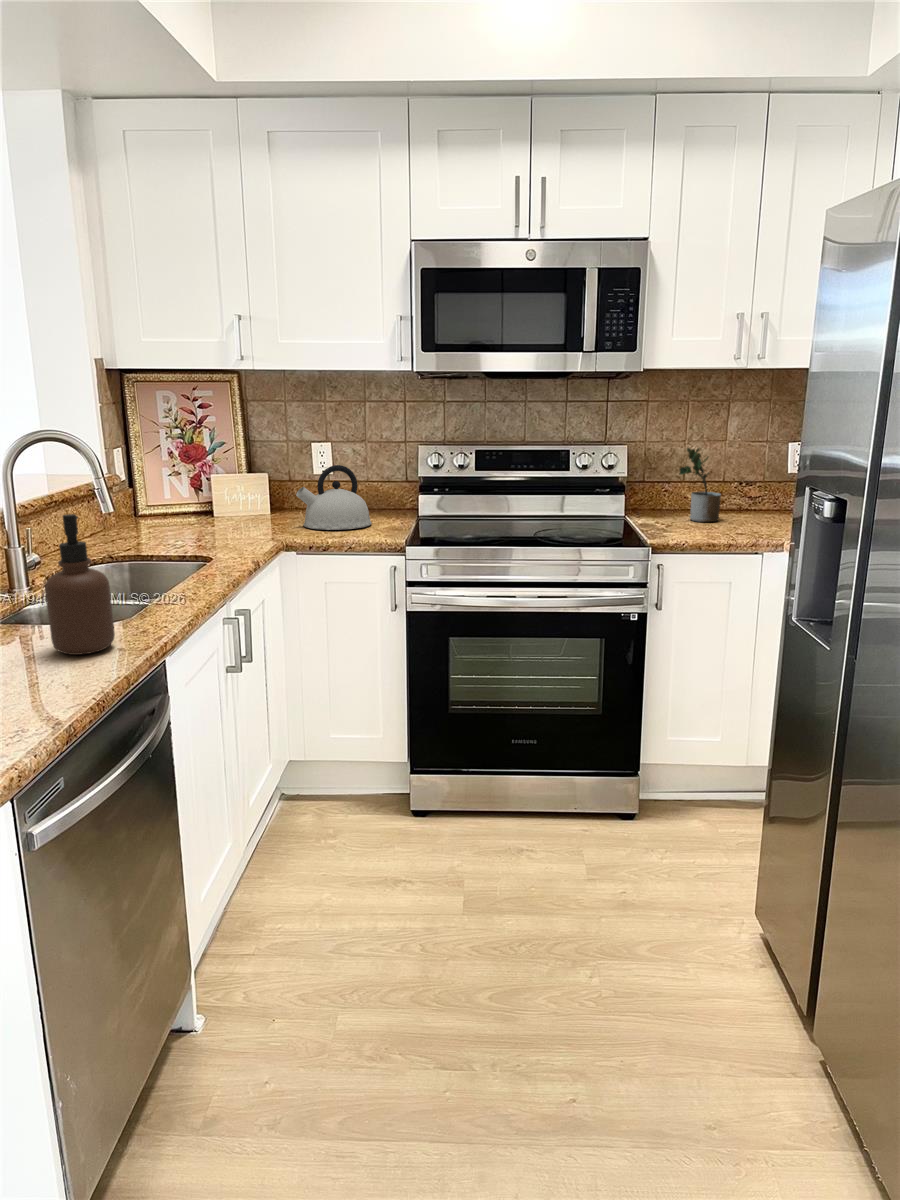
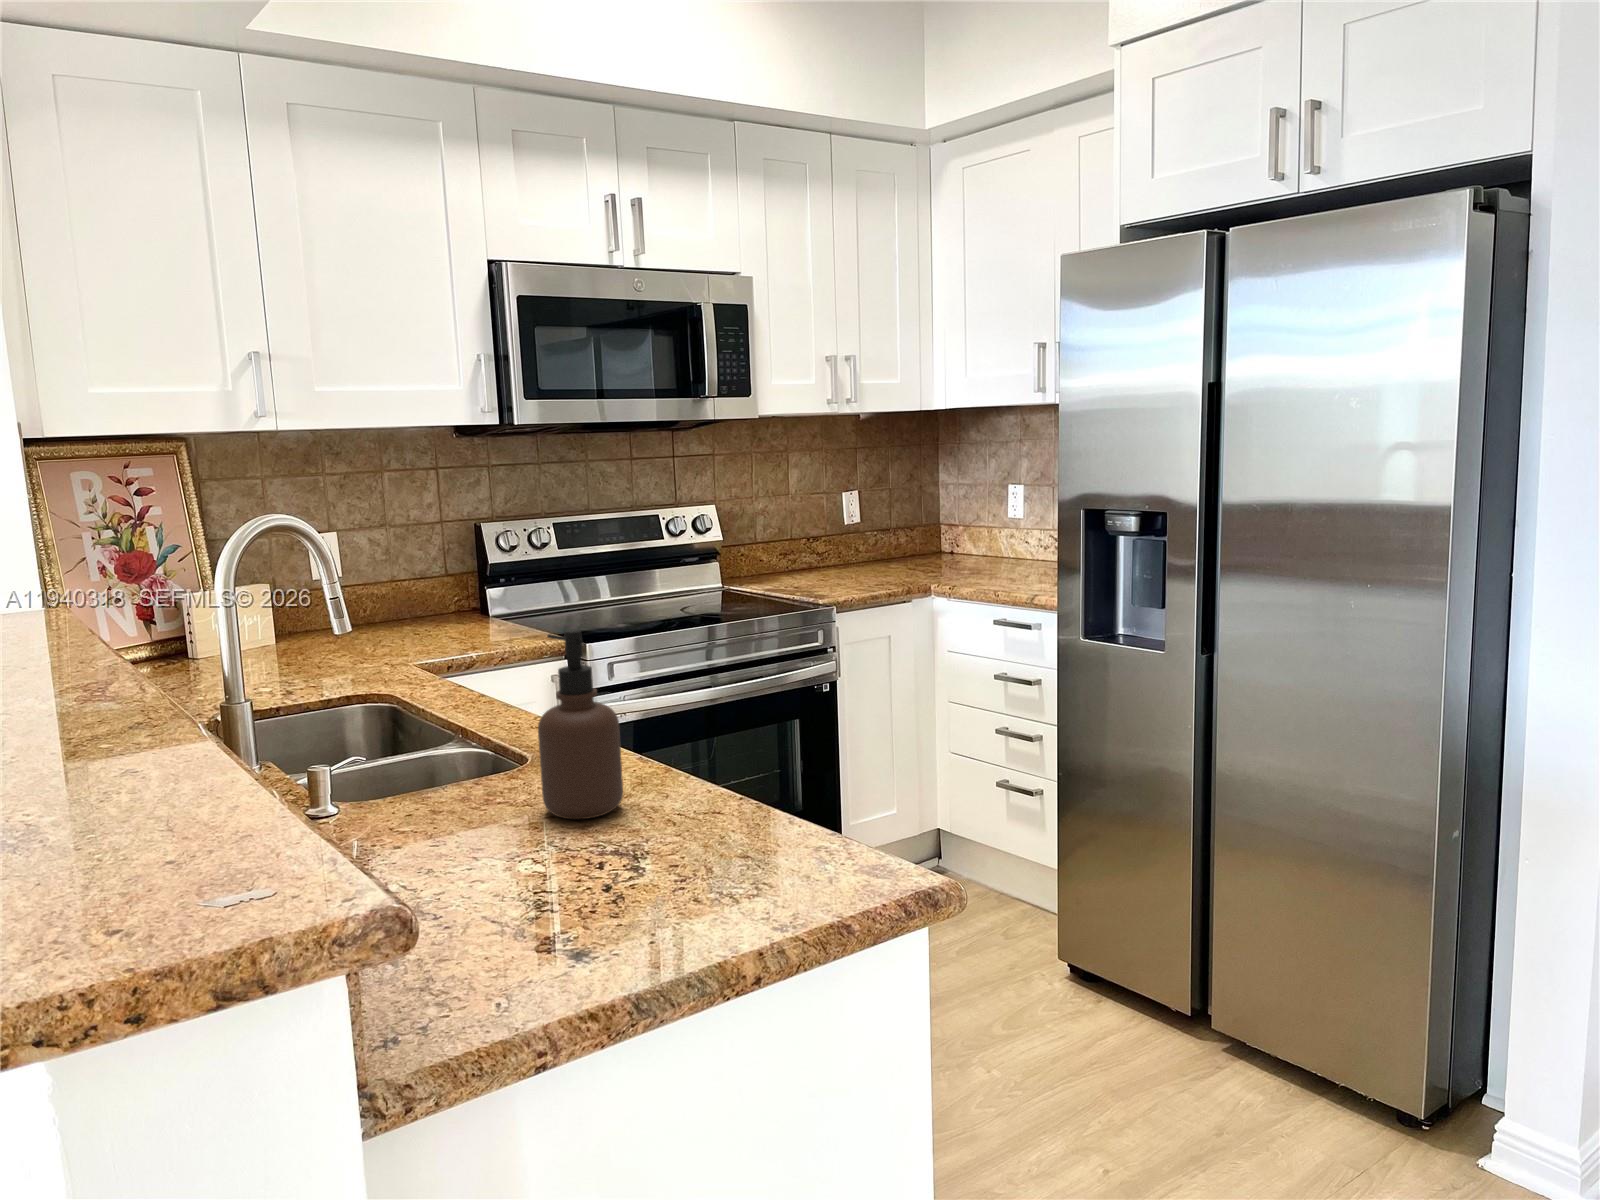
potted plant: present [679,448,721,522] -> none [773,502,818,585]
kettle: present [296,465,372,530] -> none [362,560,463,652]

